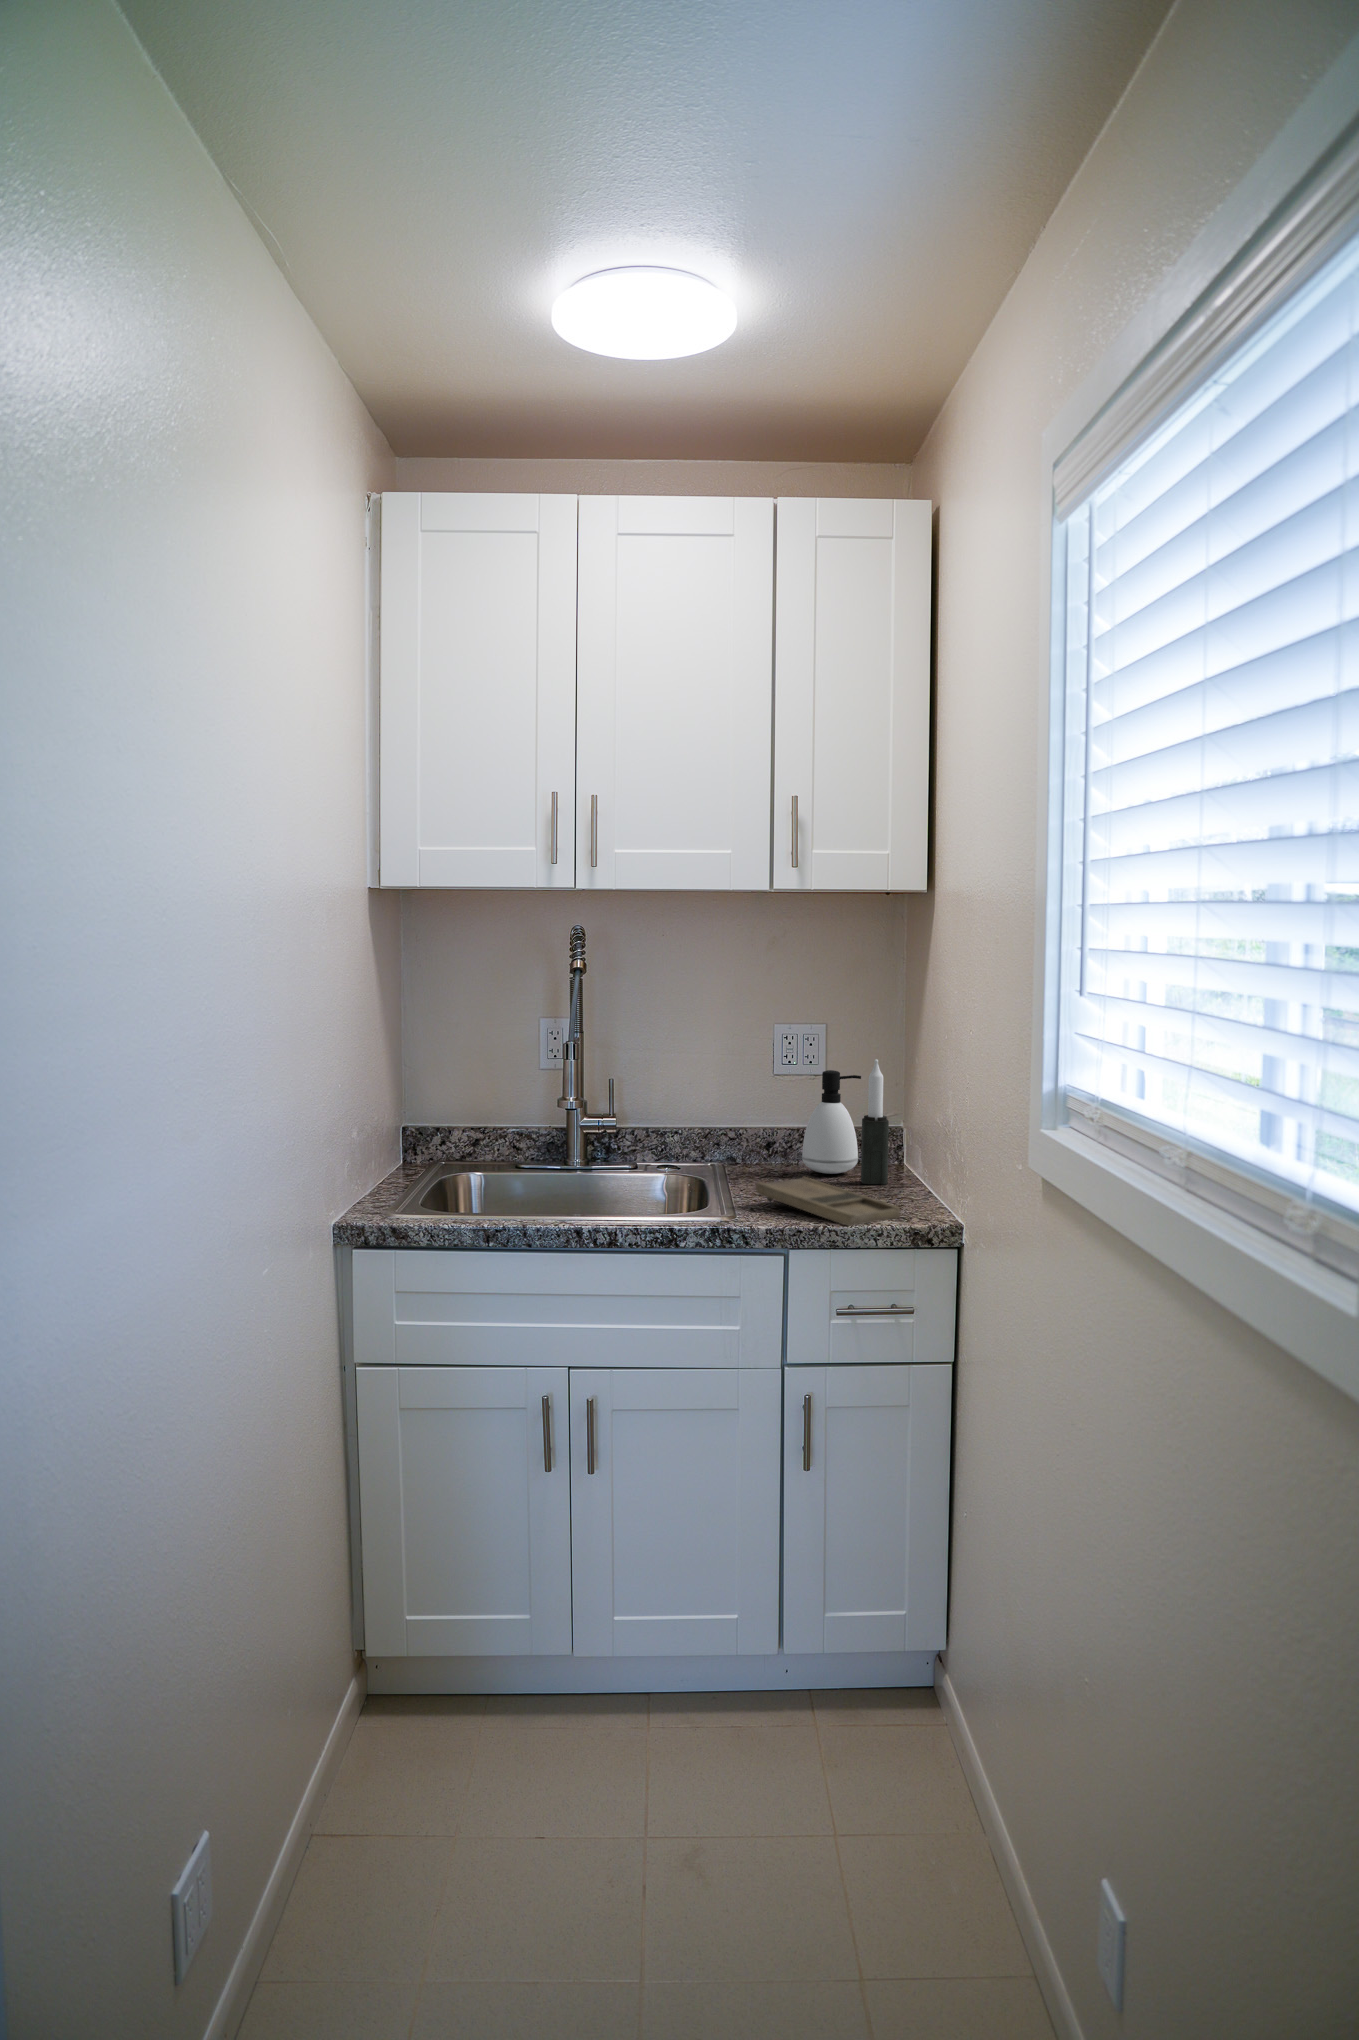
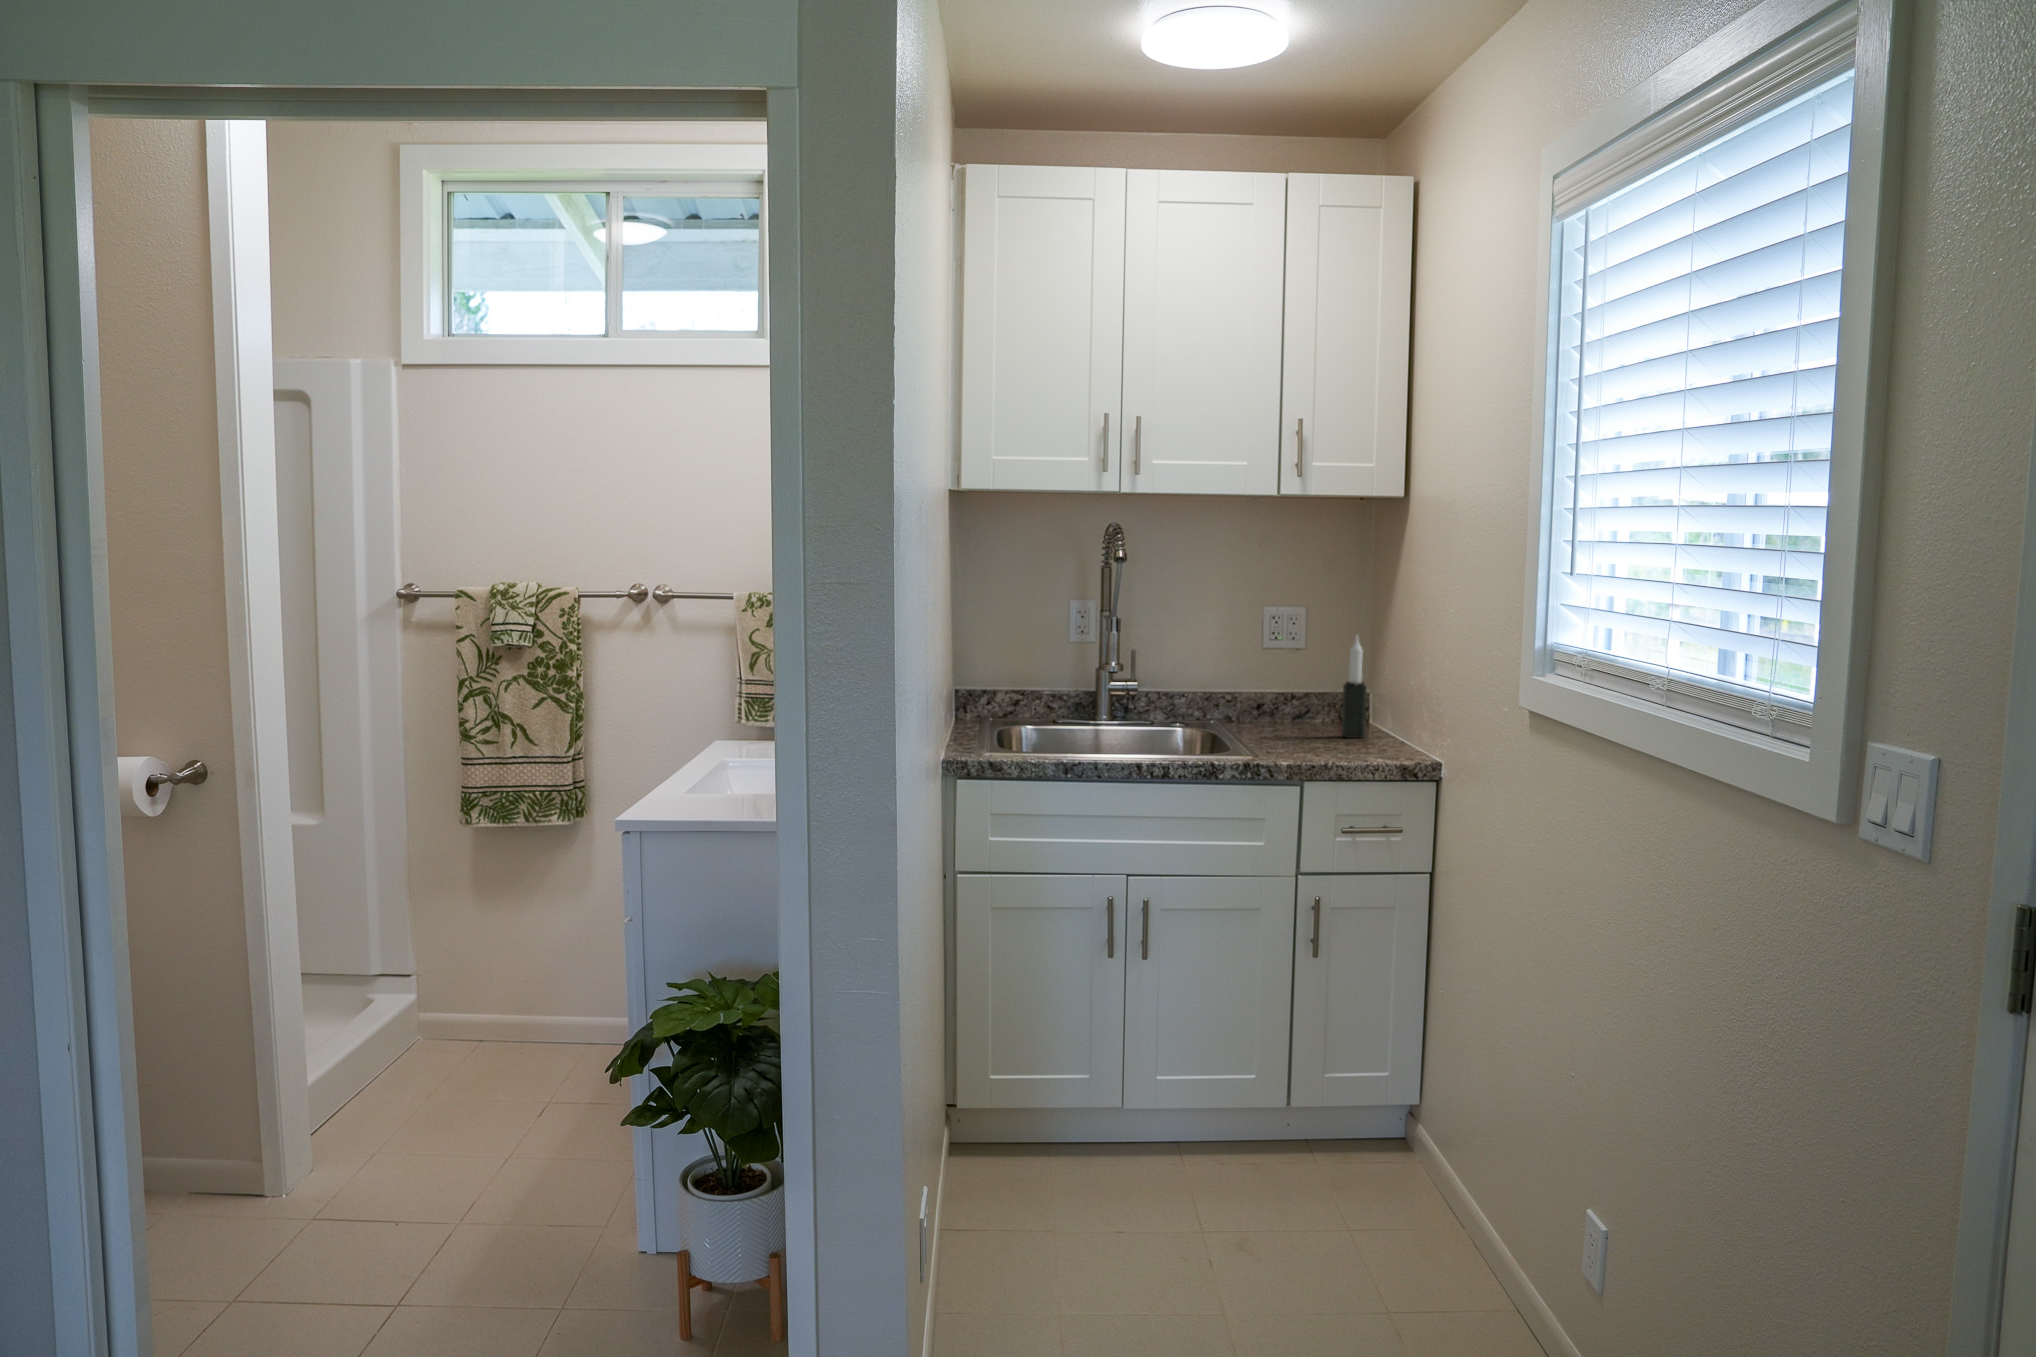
soap dispenser: present [802,1070,861,1174] -> none [1287,646,1339,731]
tray: present [756,1177,900,1226] -> none [1269,728,1393,762]

